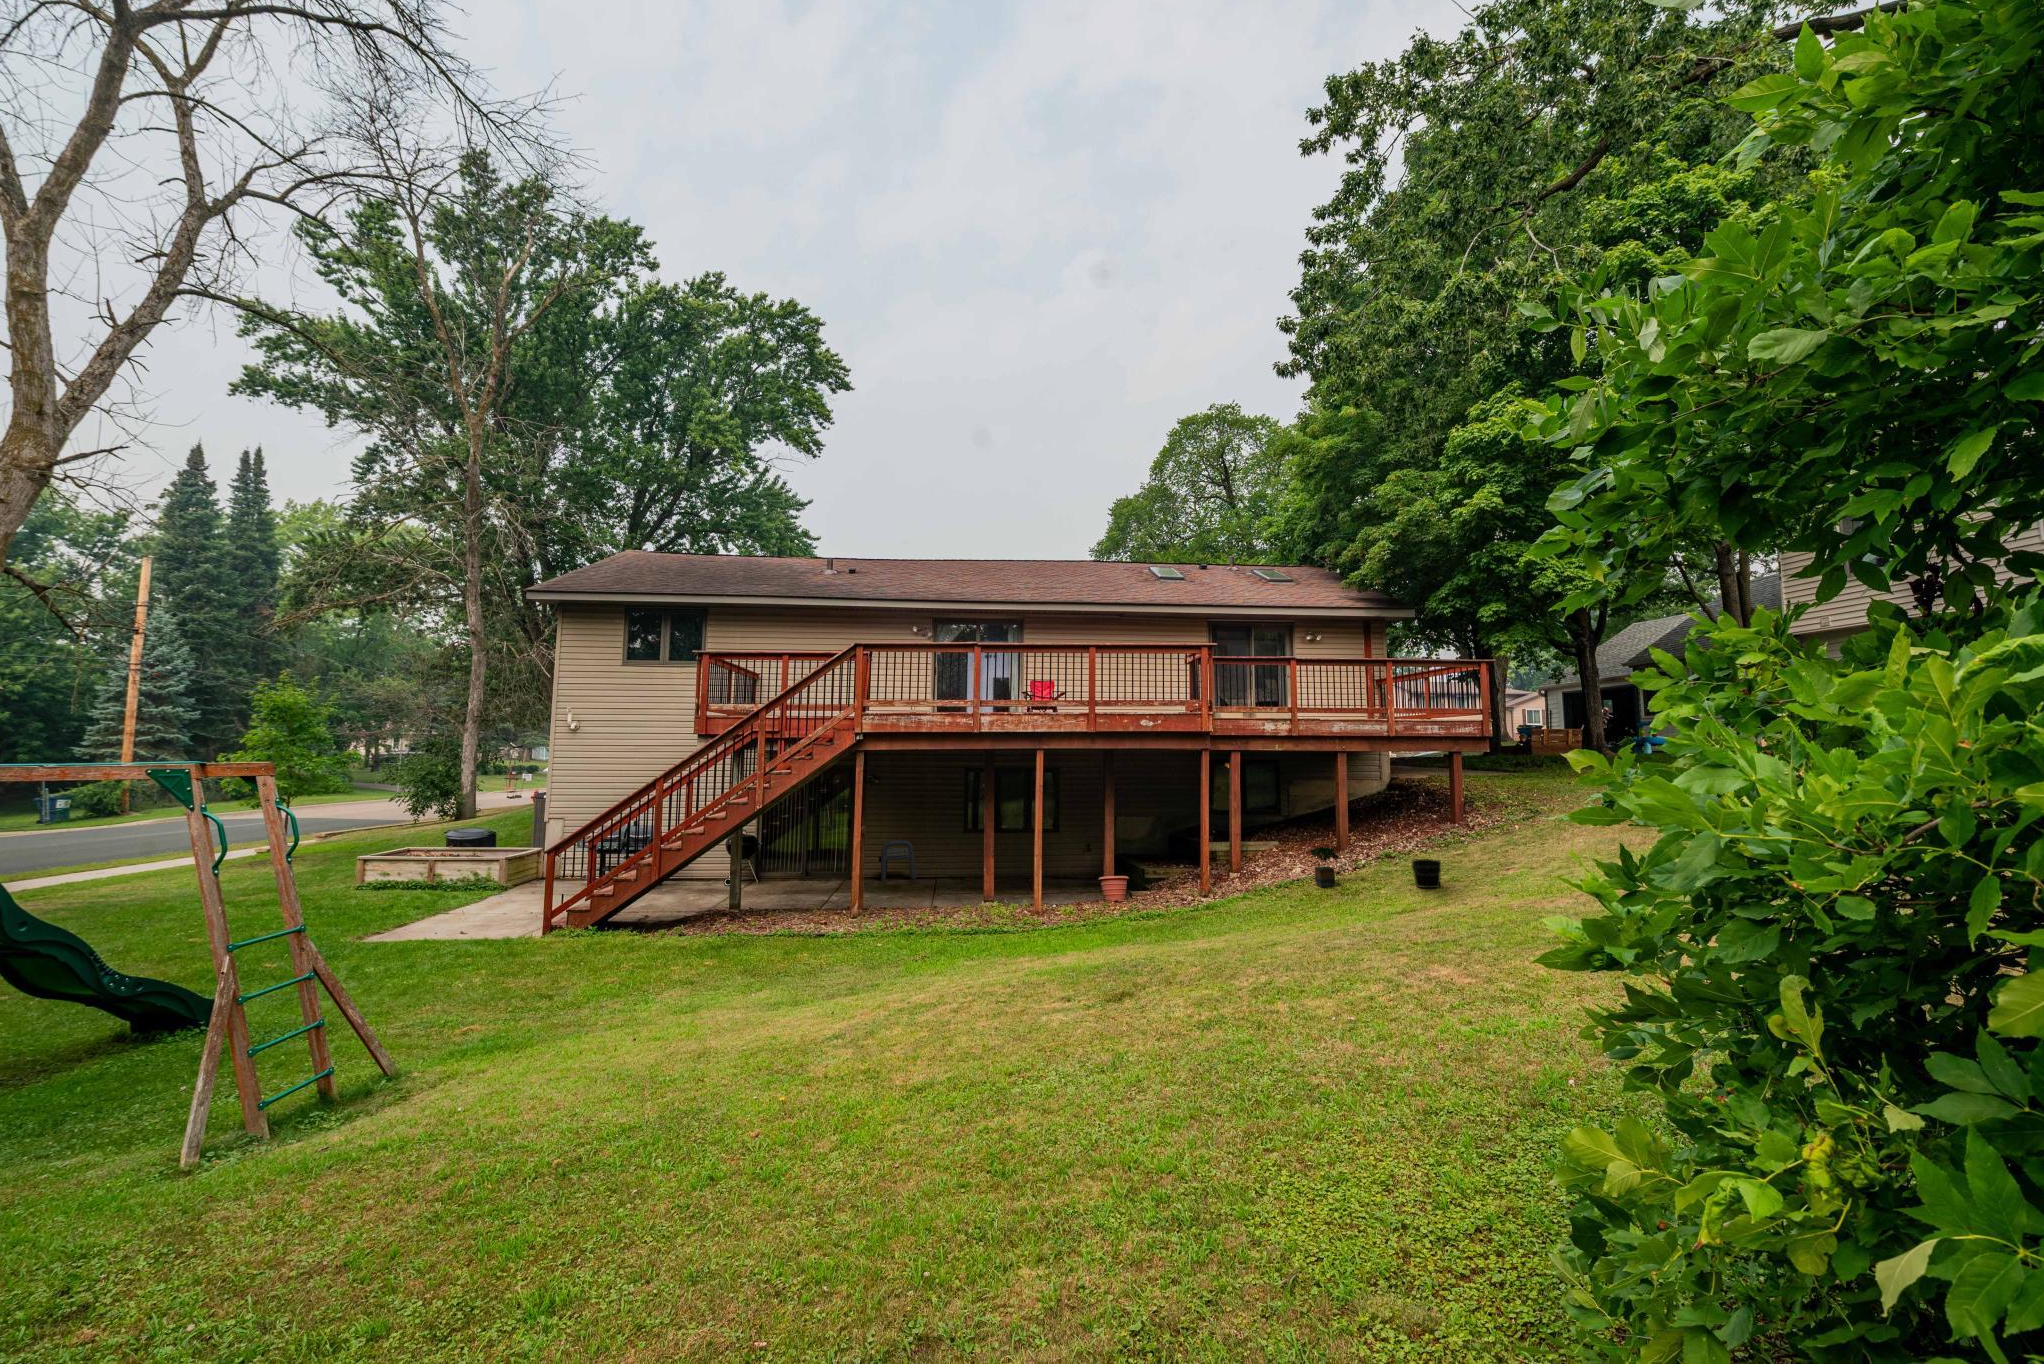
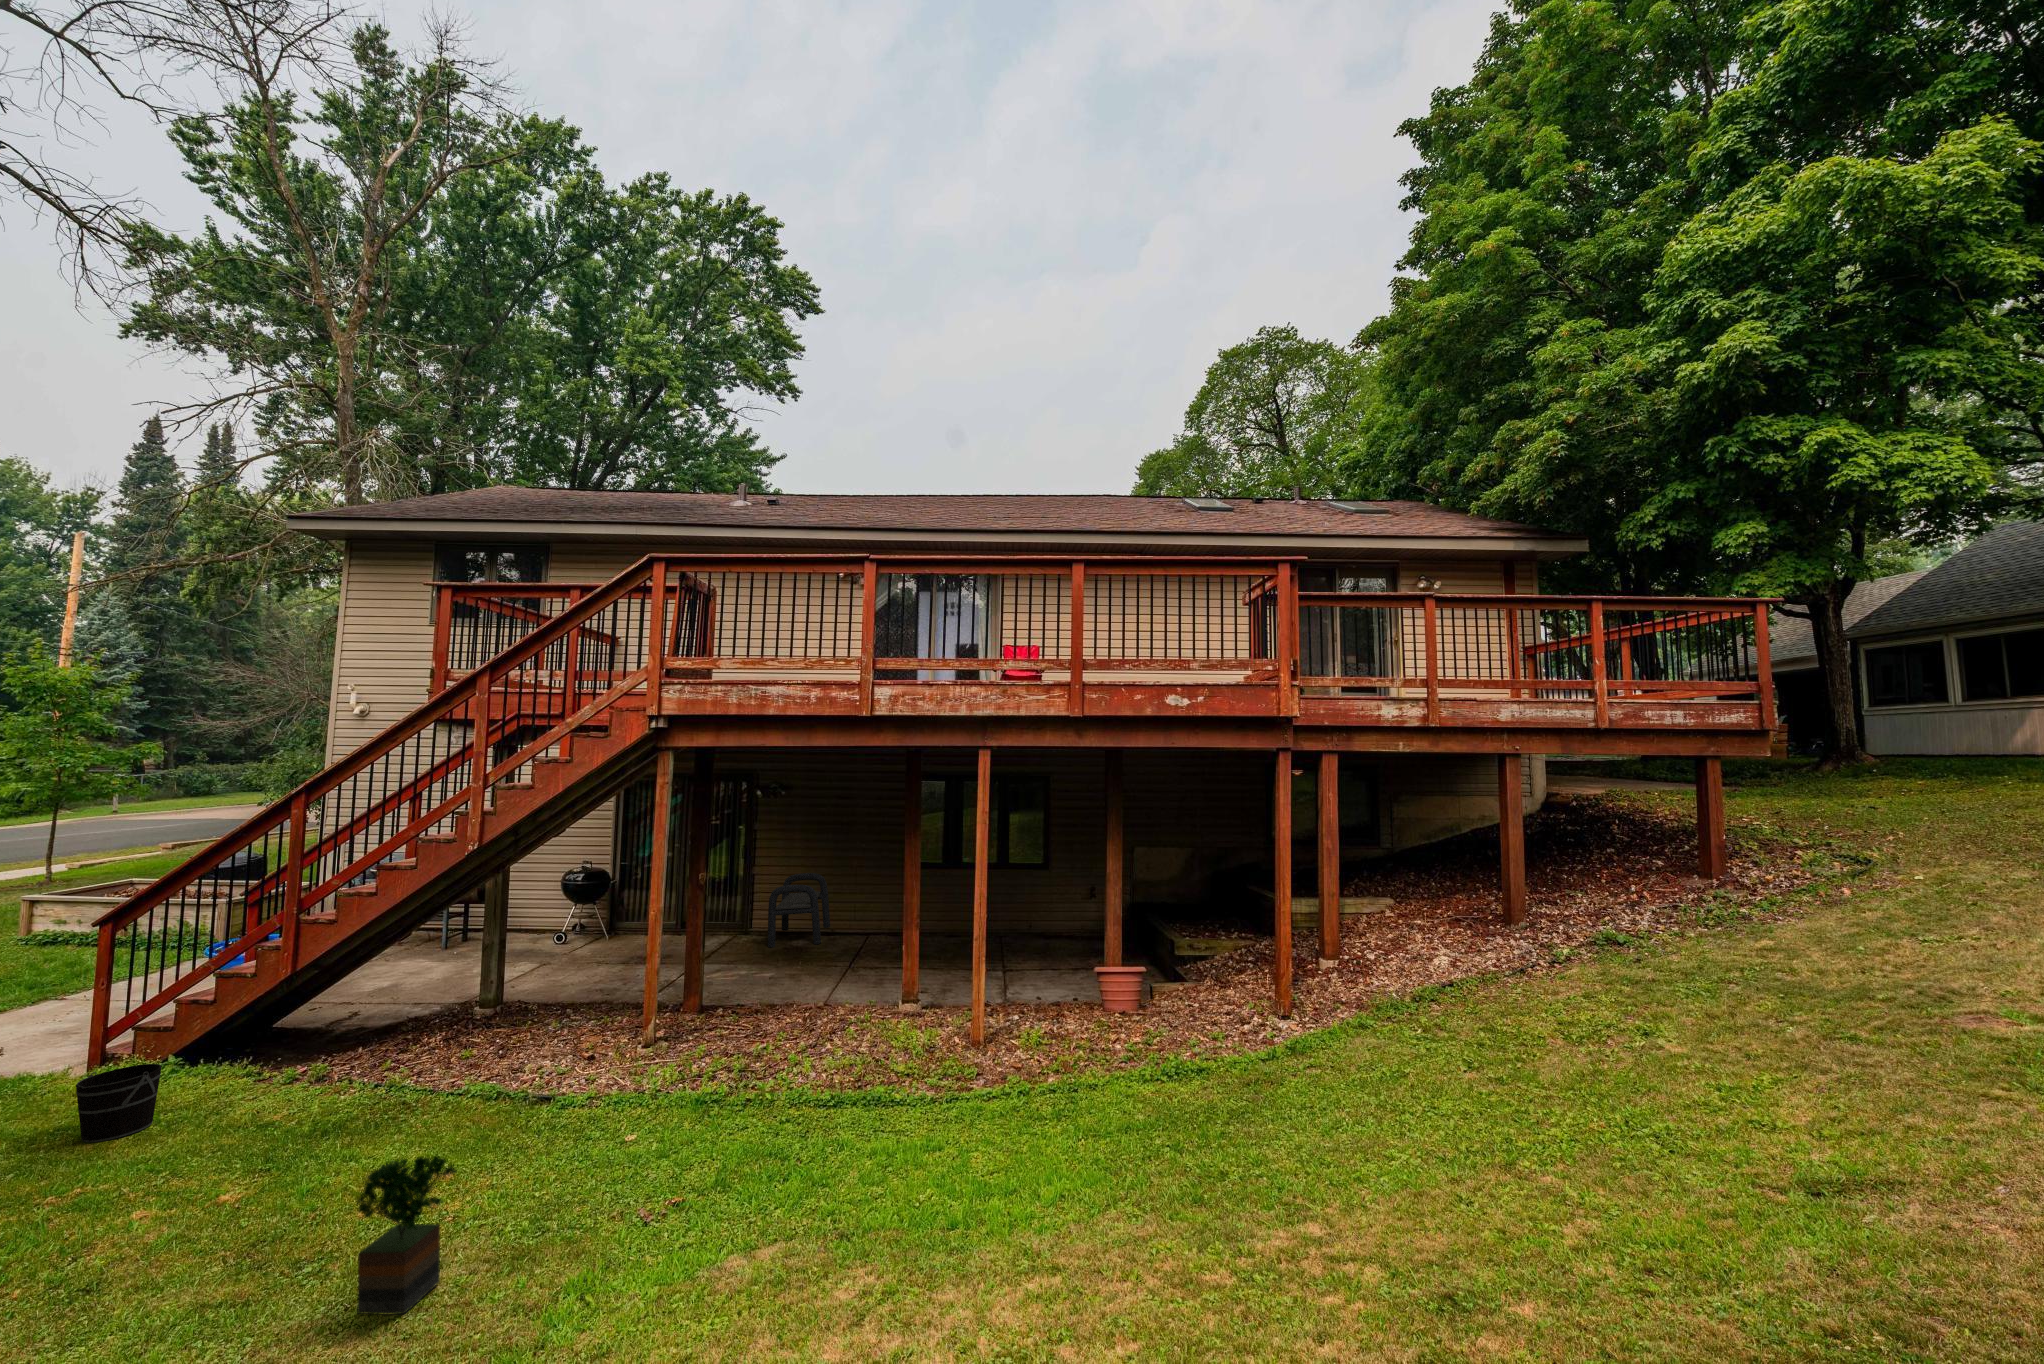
potted tree: present [1310,847,1339,887] -> present [357,1156,456,1315]
bucket: present [1412,859,1441,888] -> present [76,1064,162,1142]

